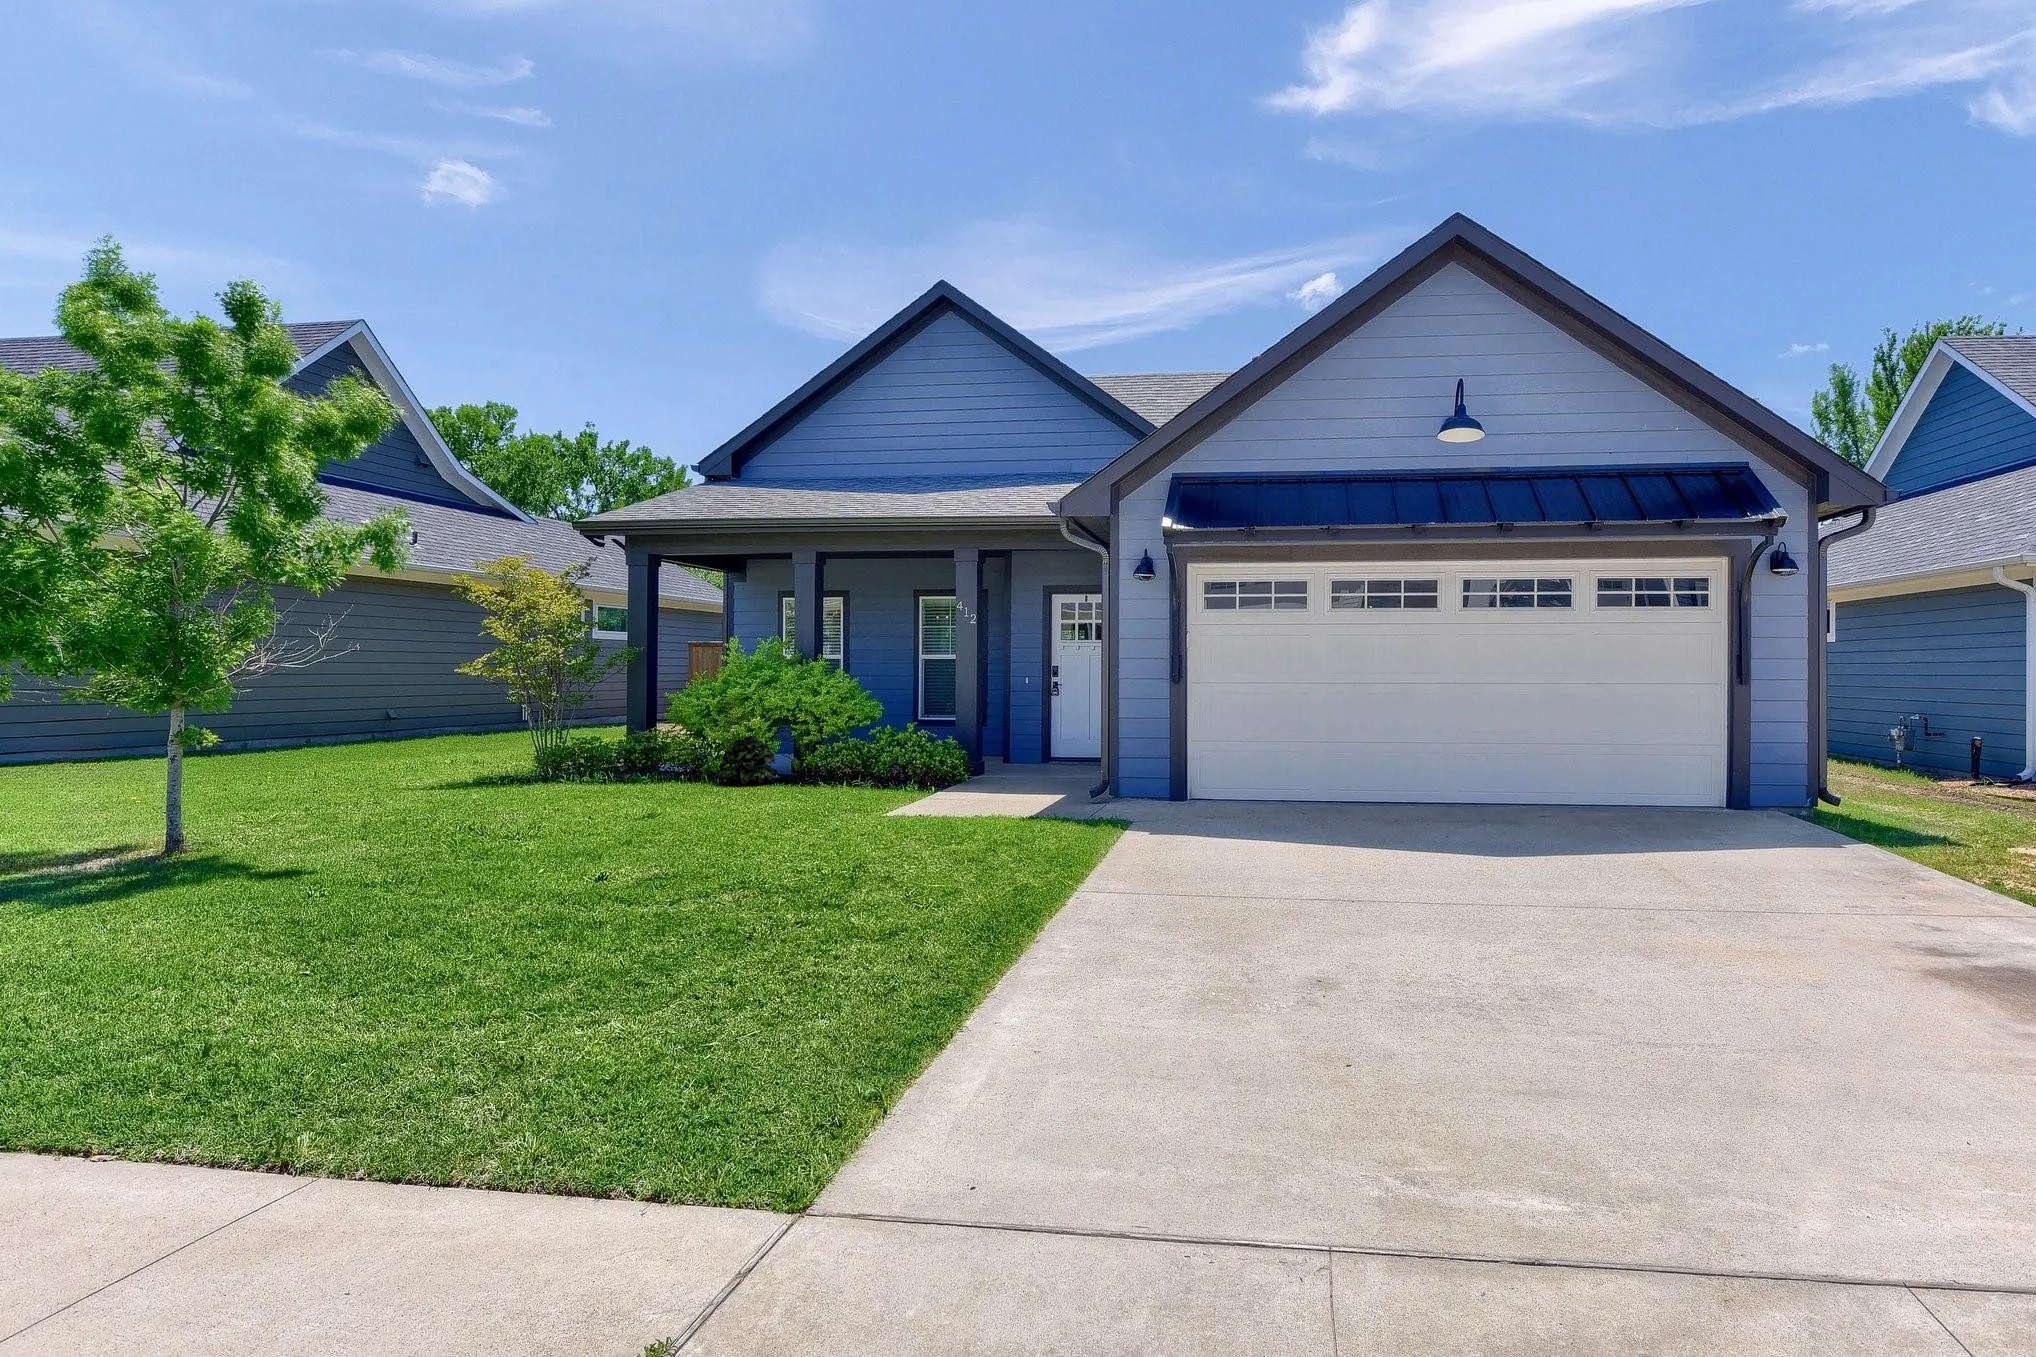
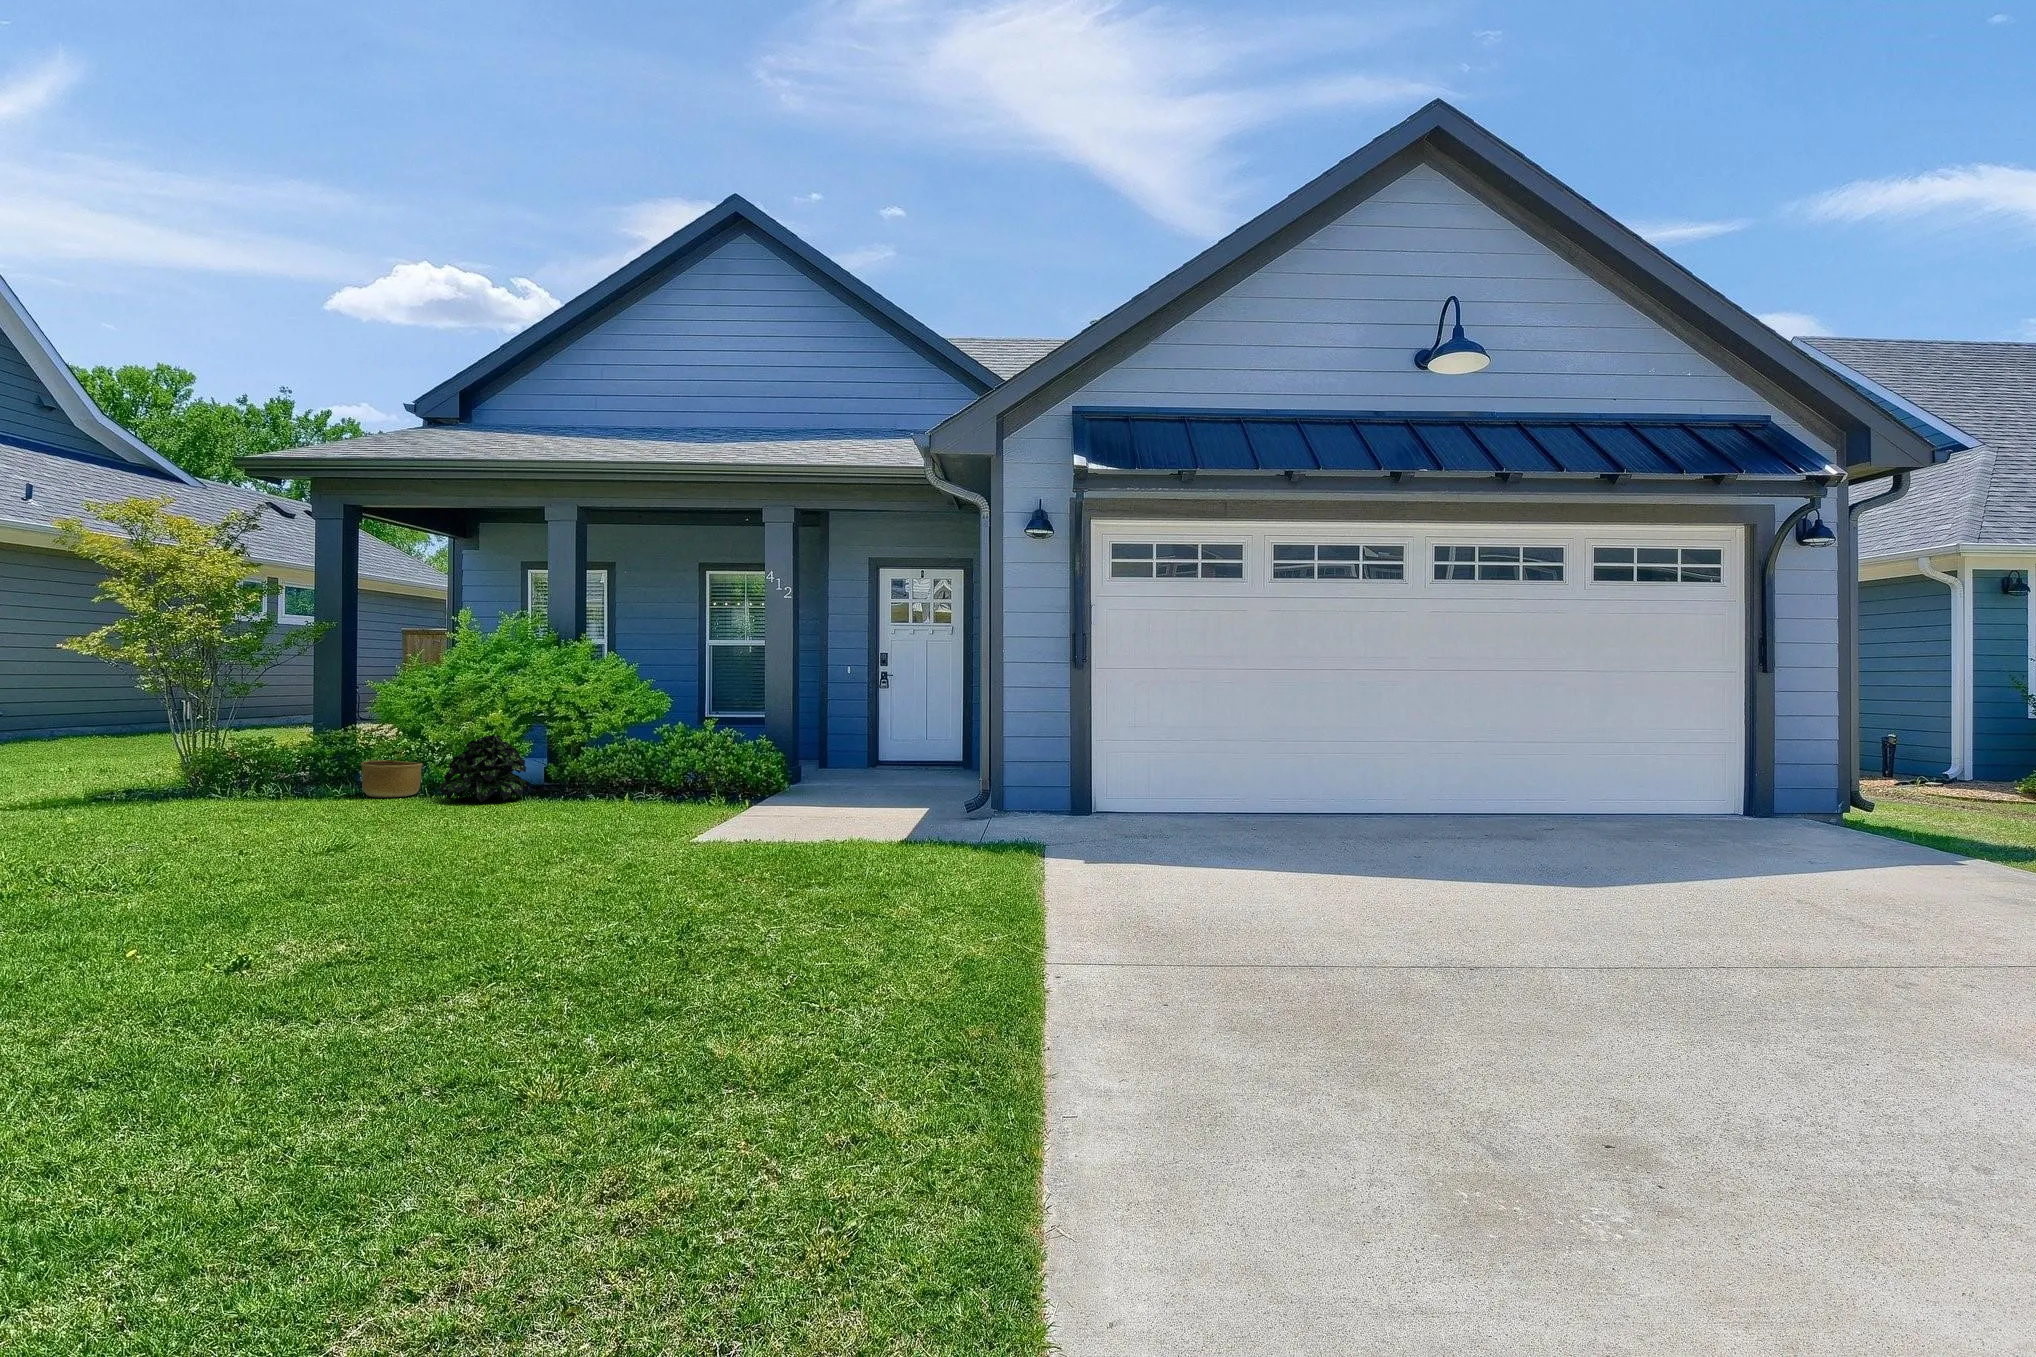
basket: none [663,754,704,781] -> present [361,760,422,798]

